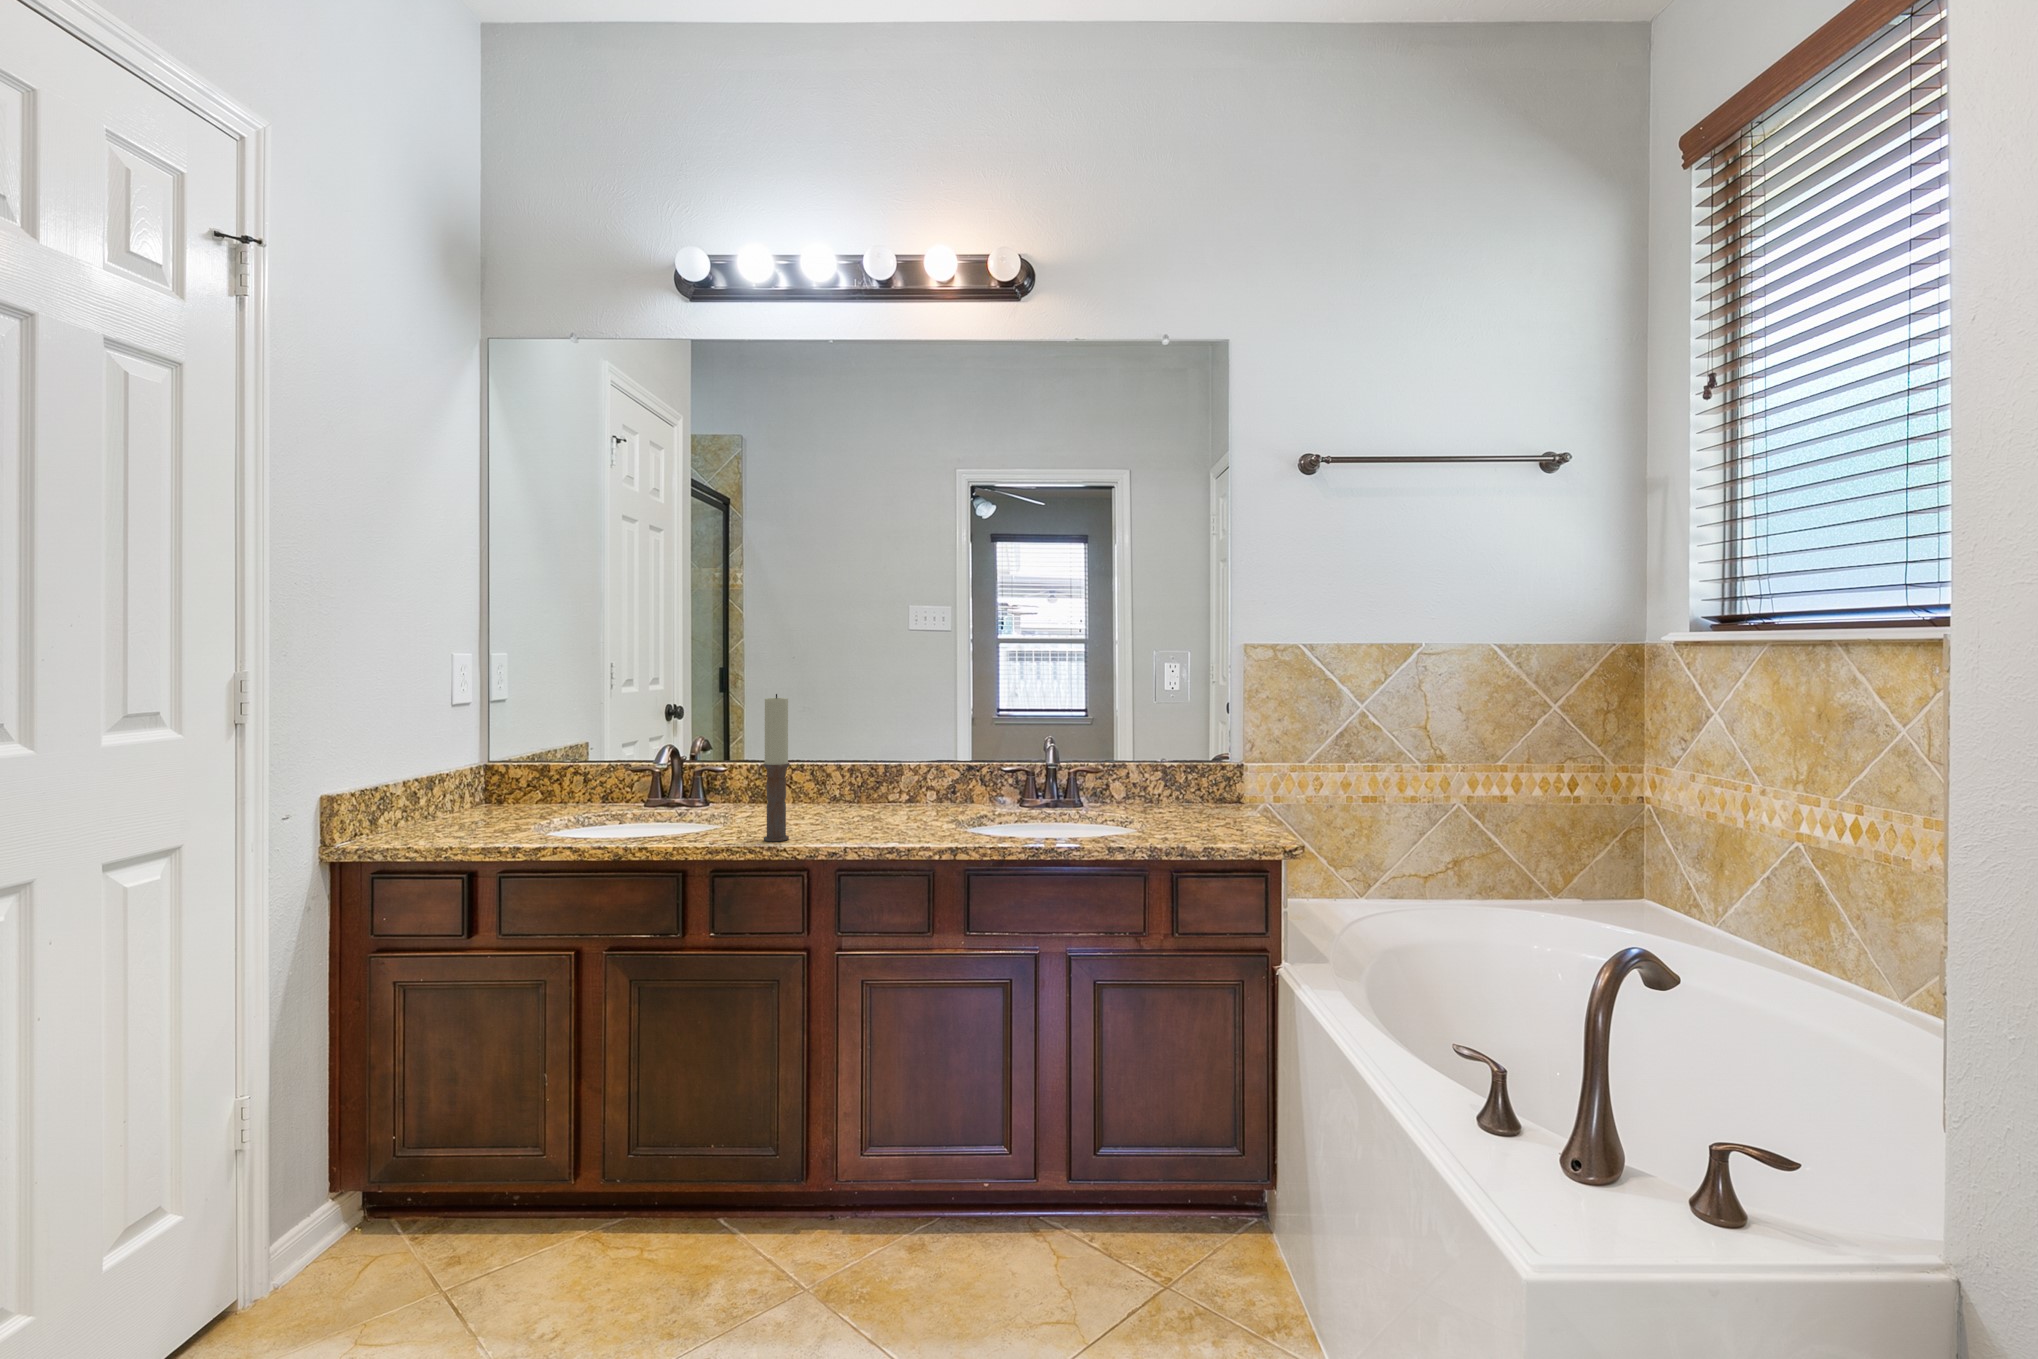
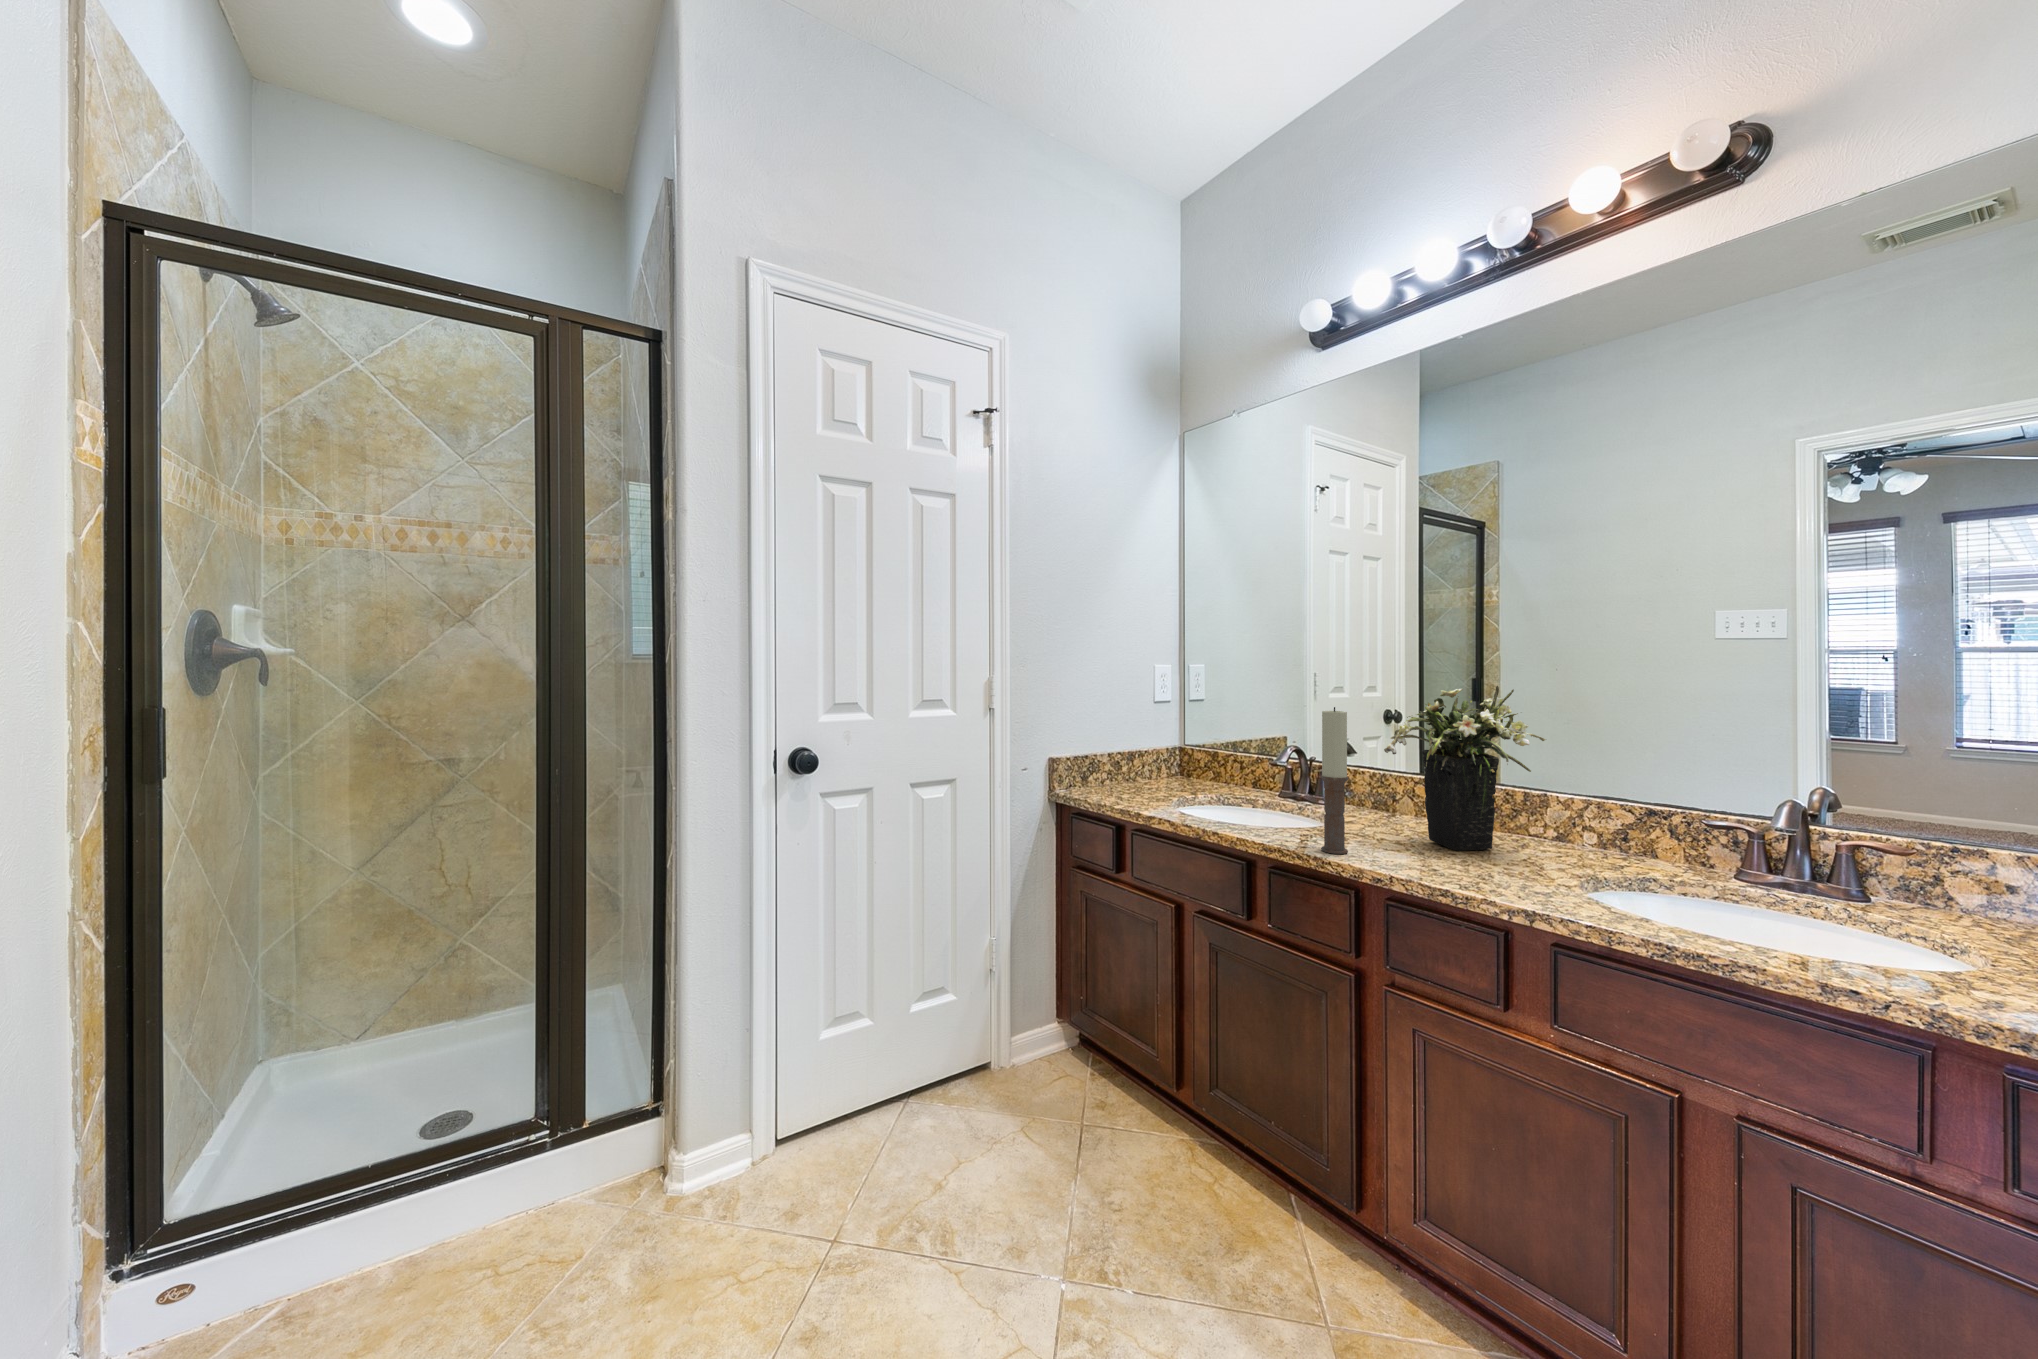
flower arrangement: none [802,670,926,822] -> present [1384,686,1546,851]

